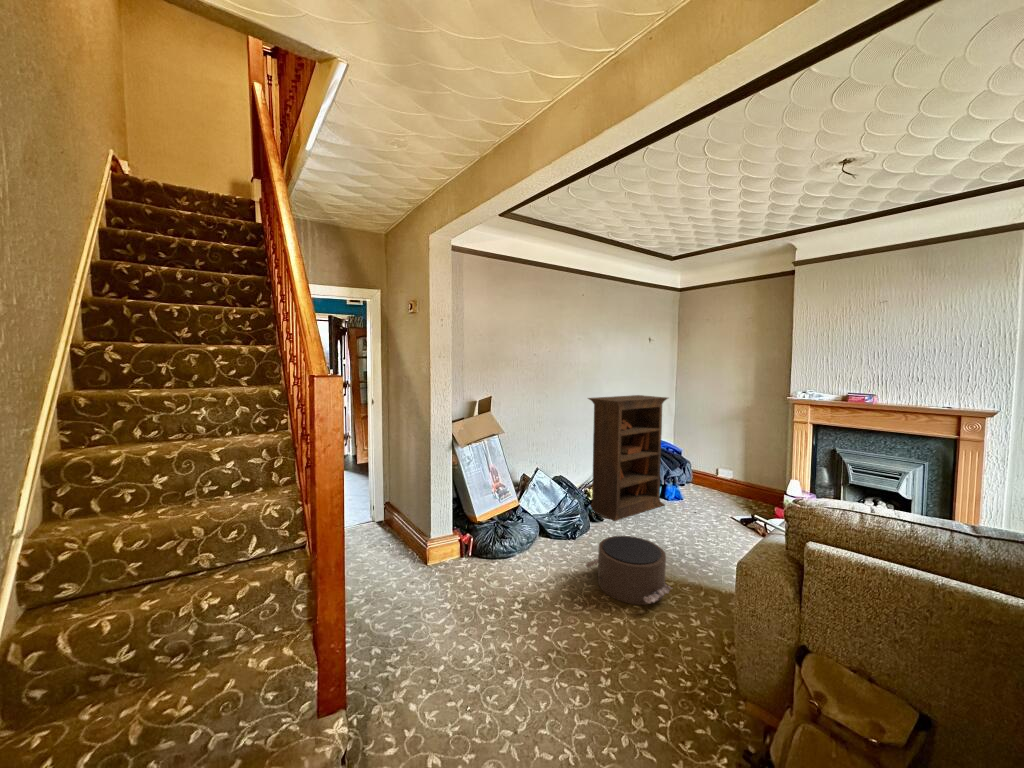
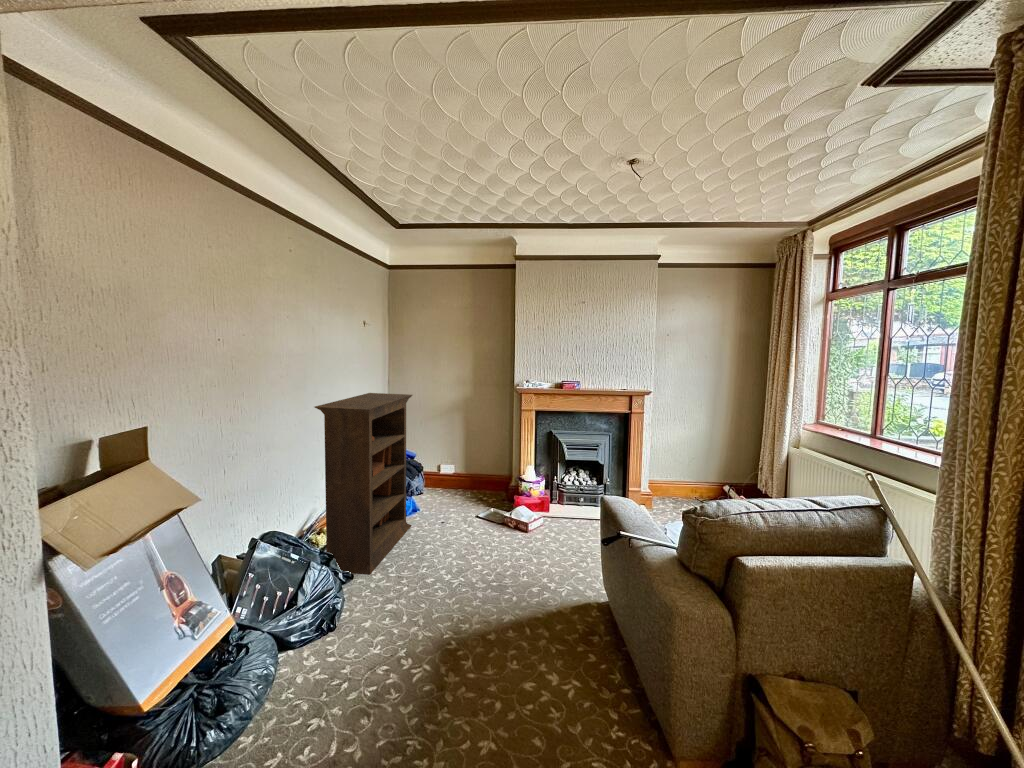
pouf: present [585,536,672,605] -> none [390,597,508,707]

